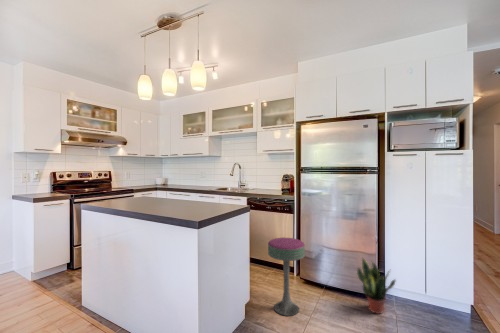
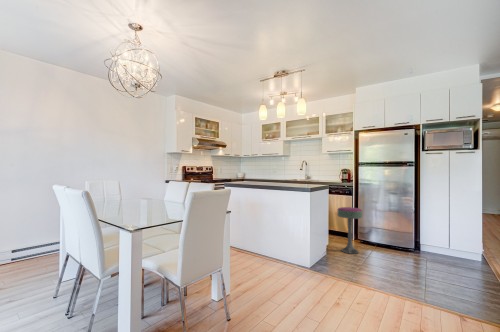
potted plant: present [357,259,395,314] -> none [399,221,426,257]

